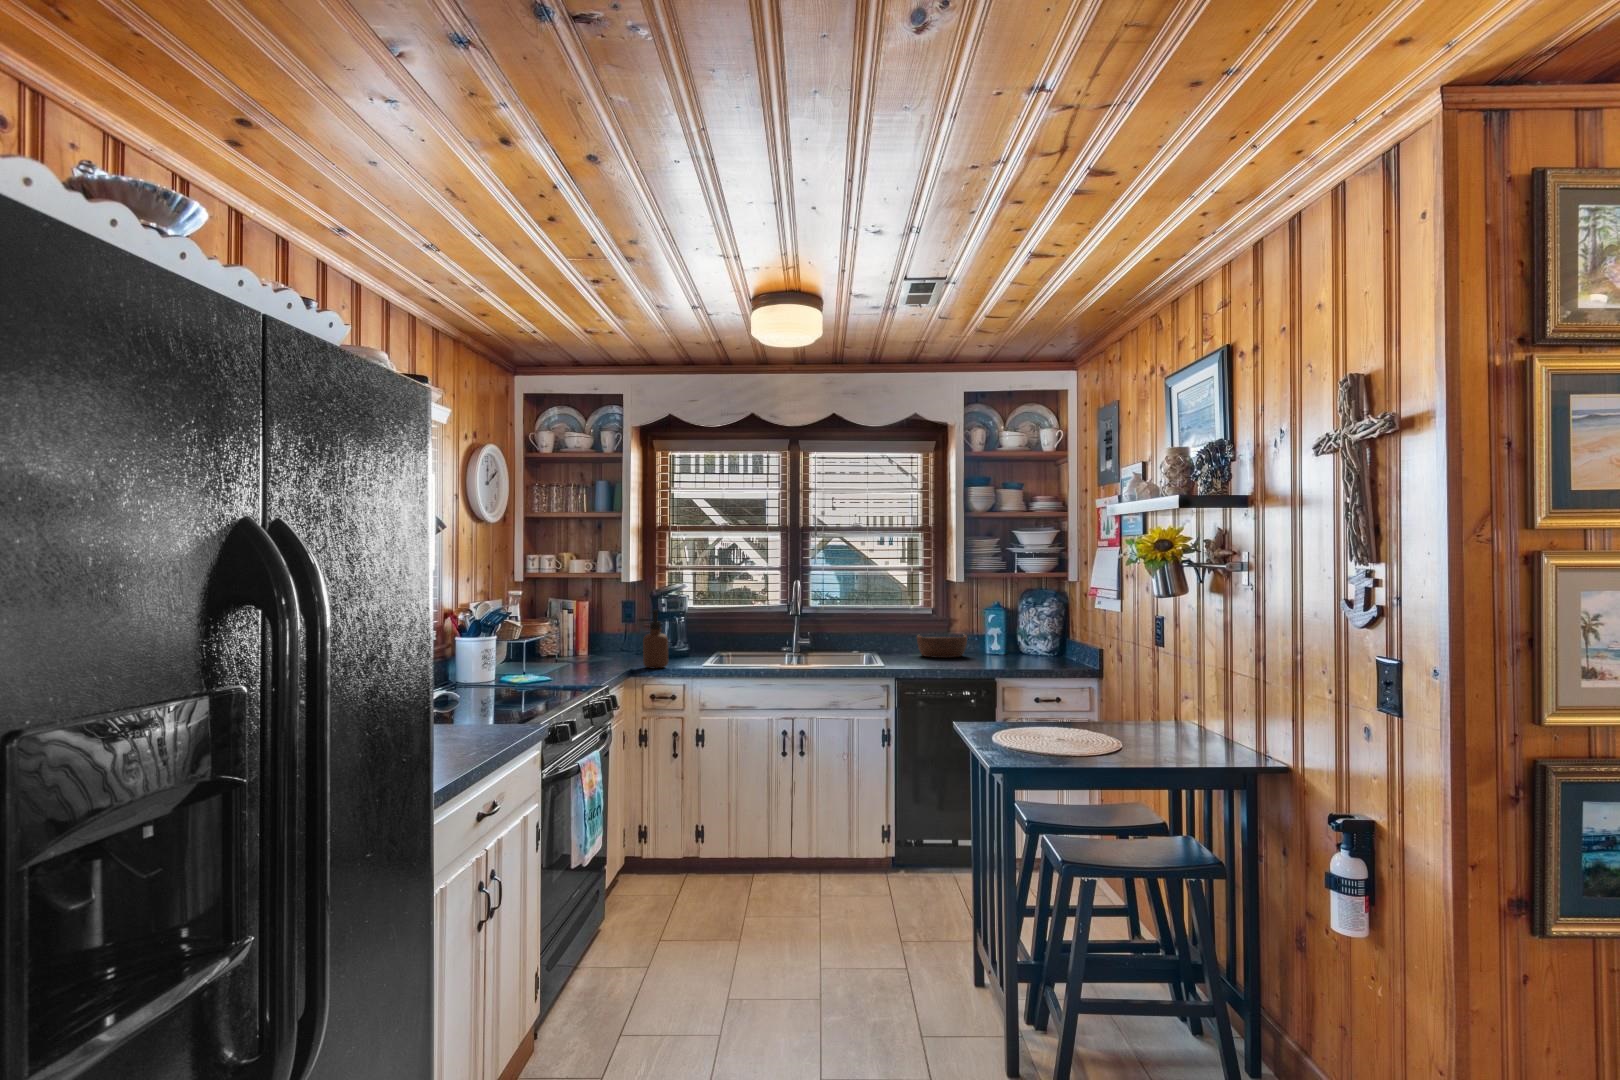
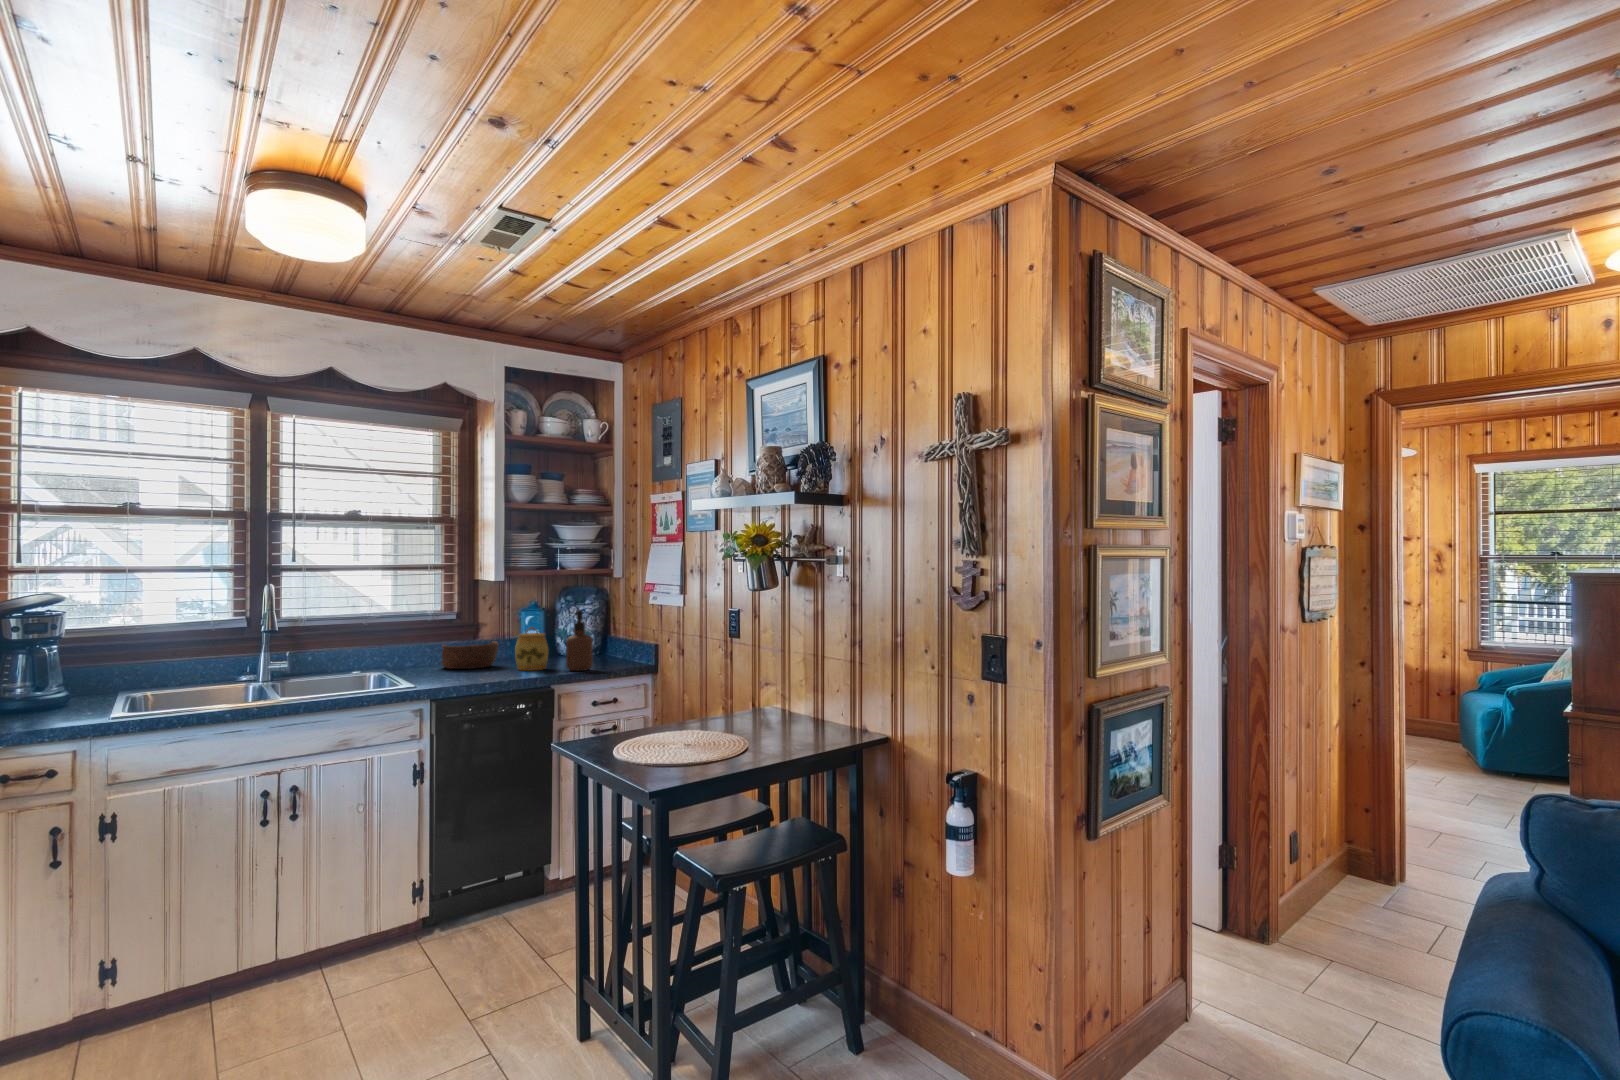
soap dispenser: present [643,610,668,668] -> present [566,610,593,671]
jar: none [977,623,1005,663] -> present [515,627,548,670]

